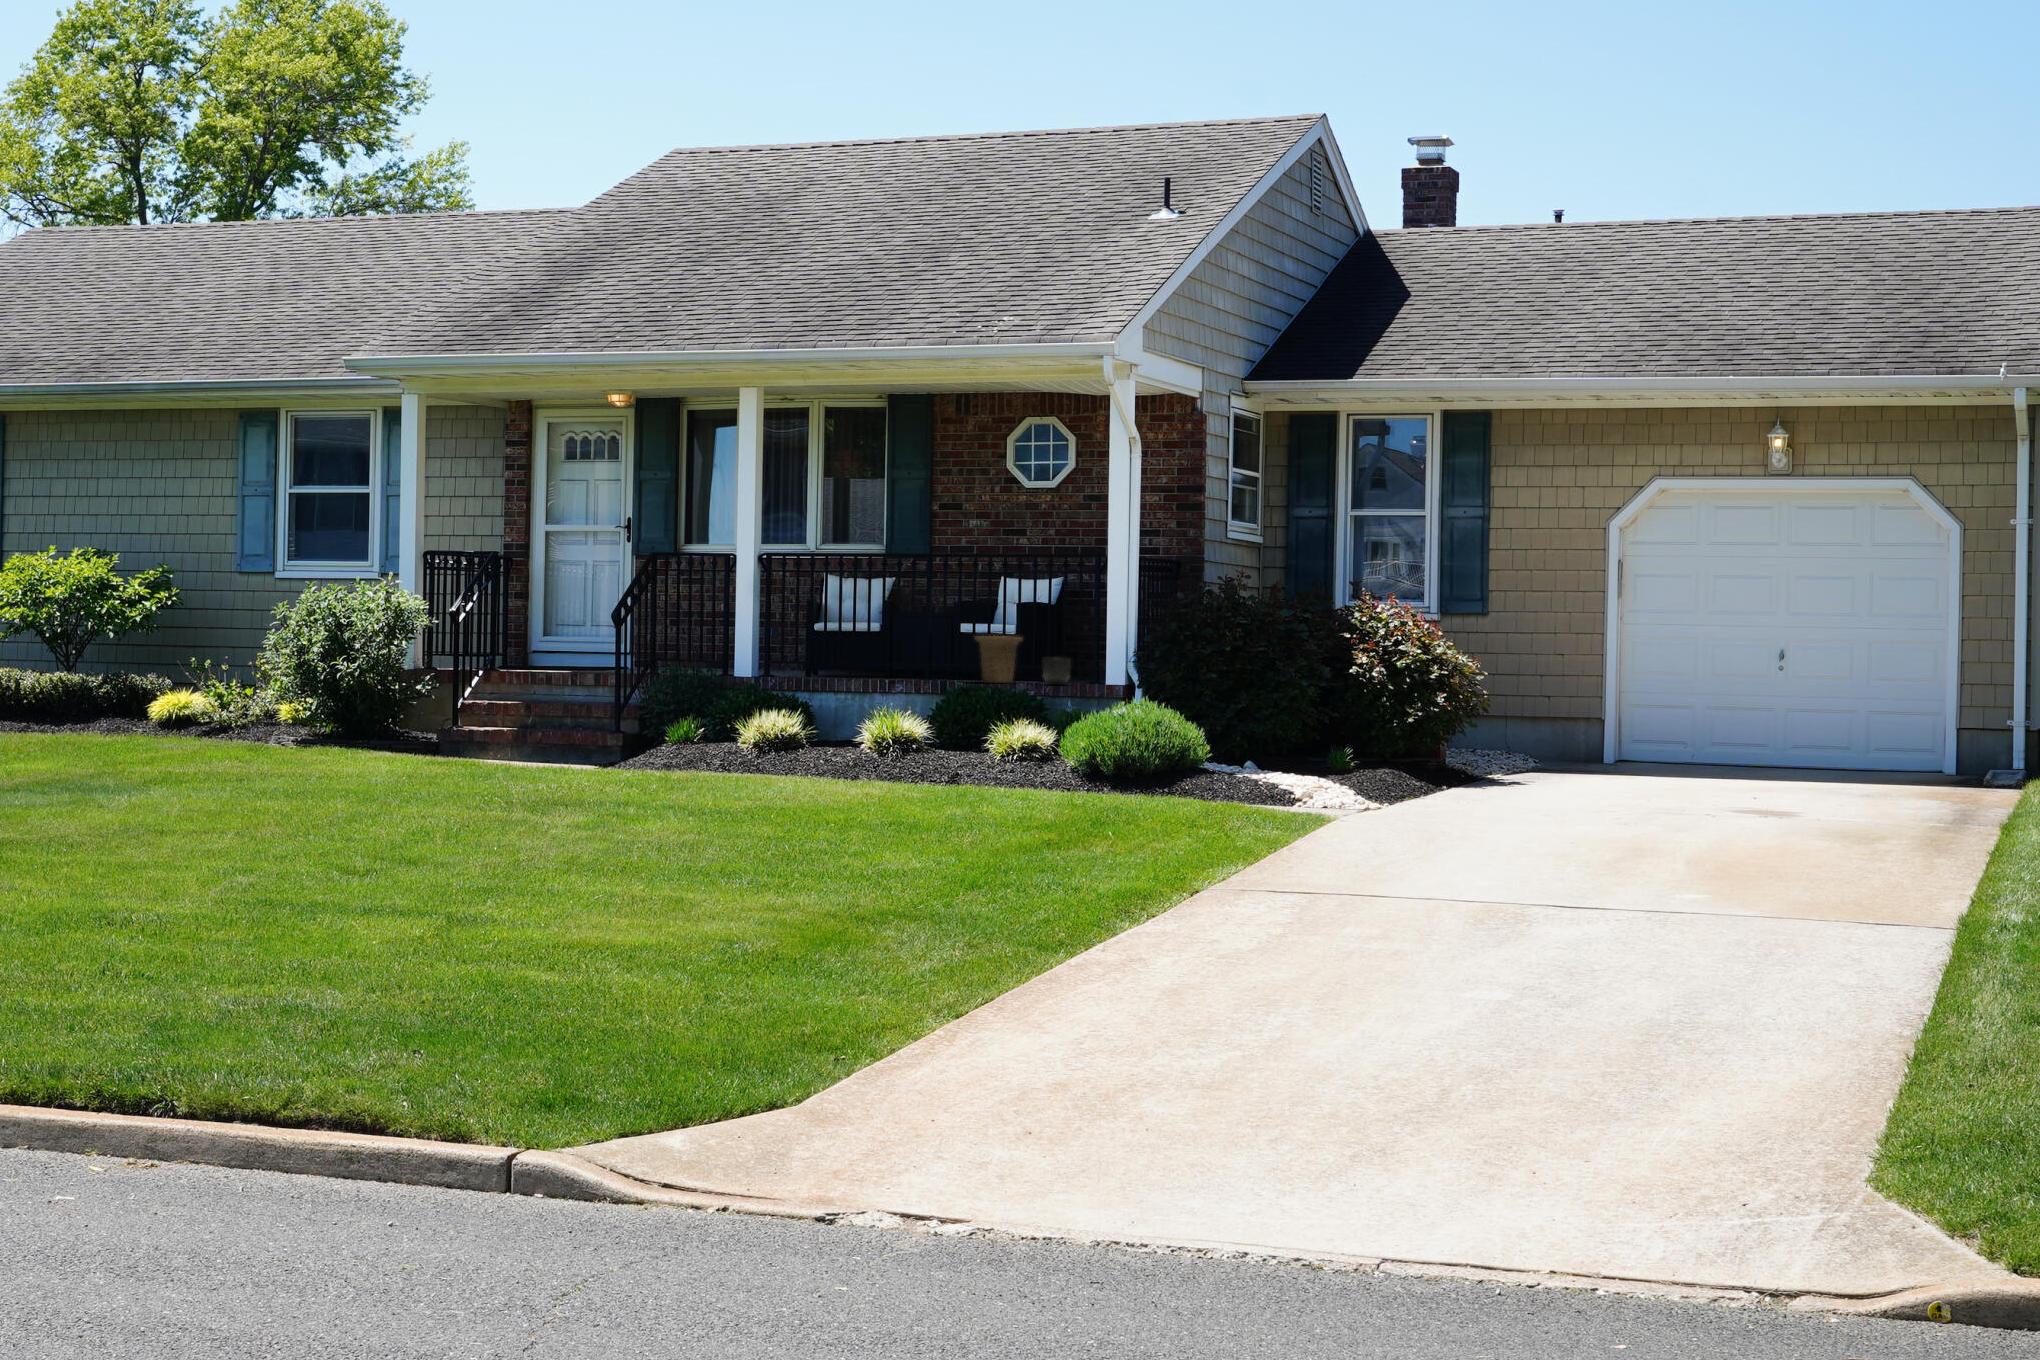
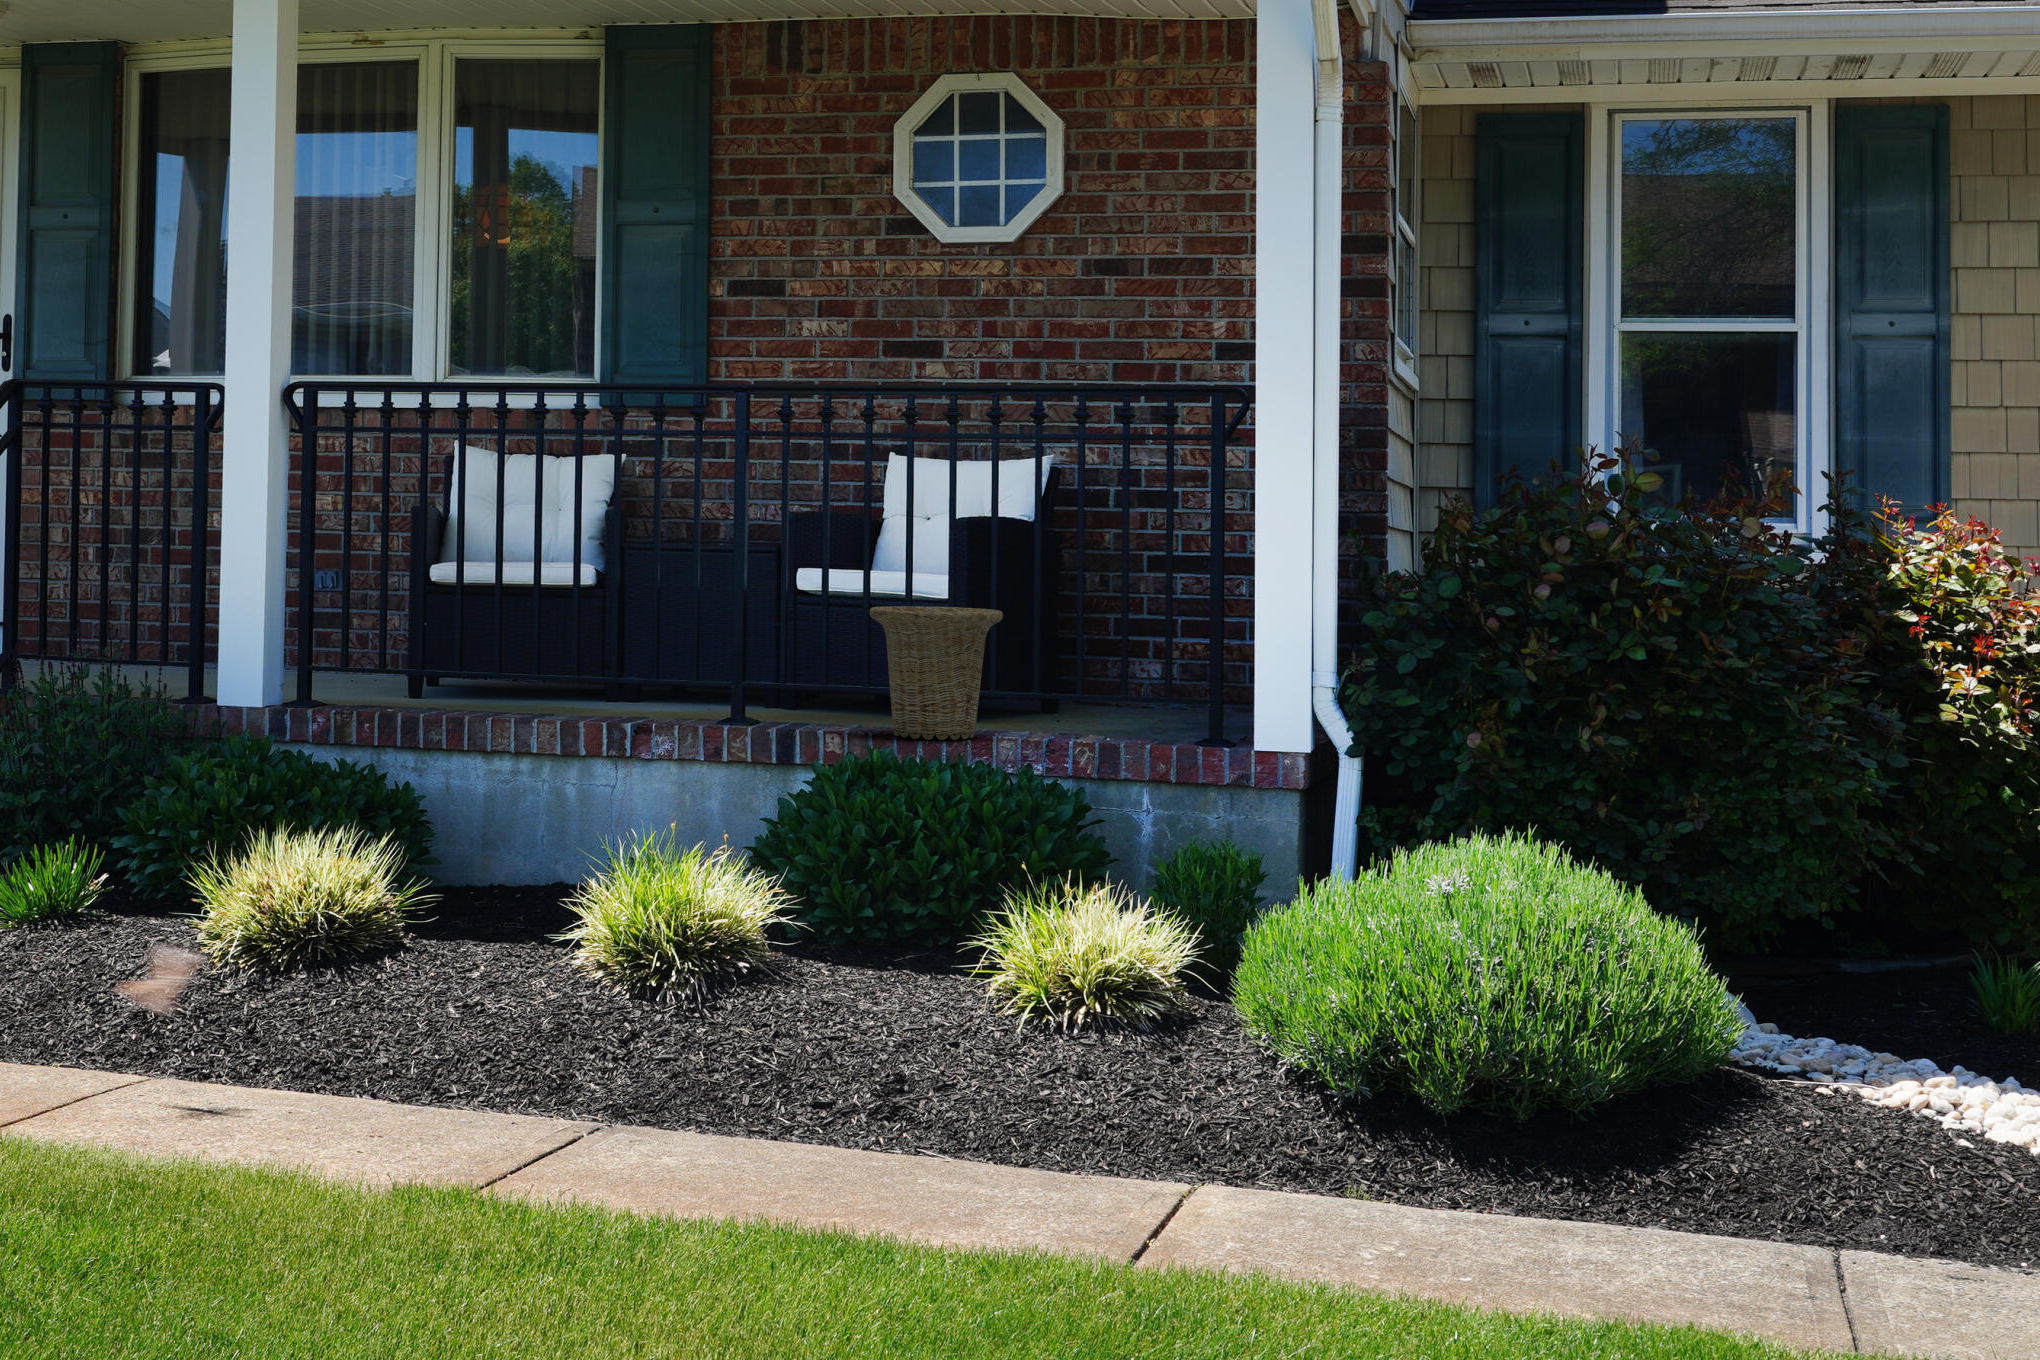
planter: present [1043,658,1071,685] -> none [1074,670,1153,751]

